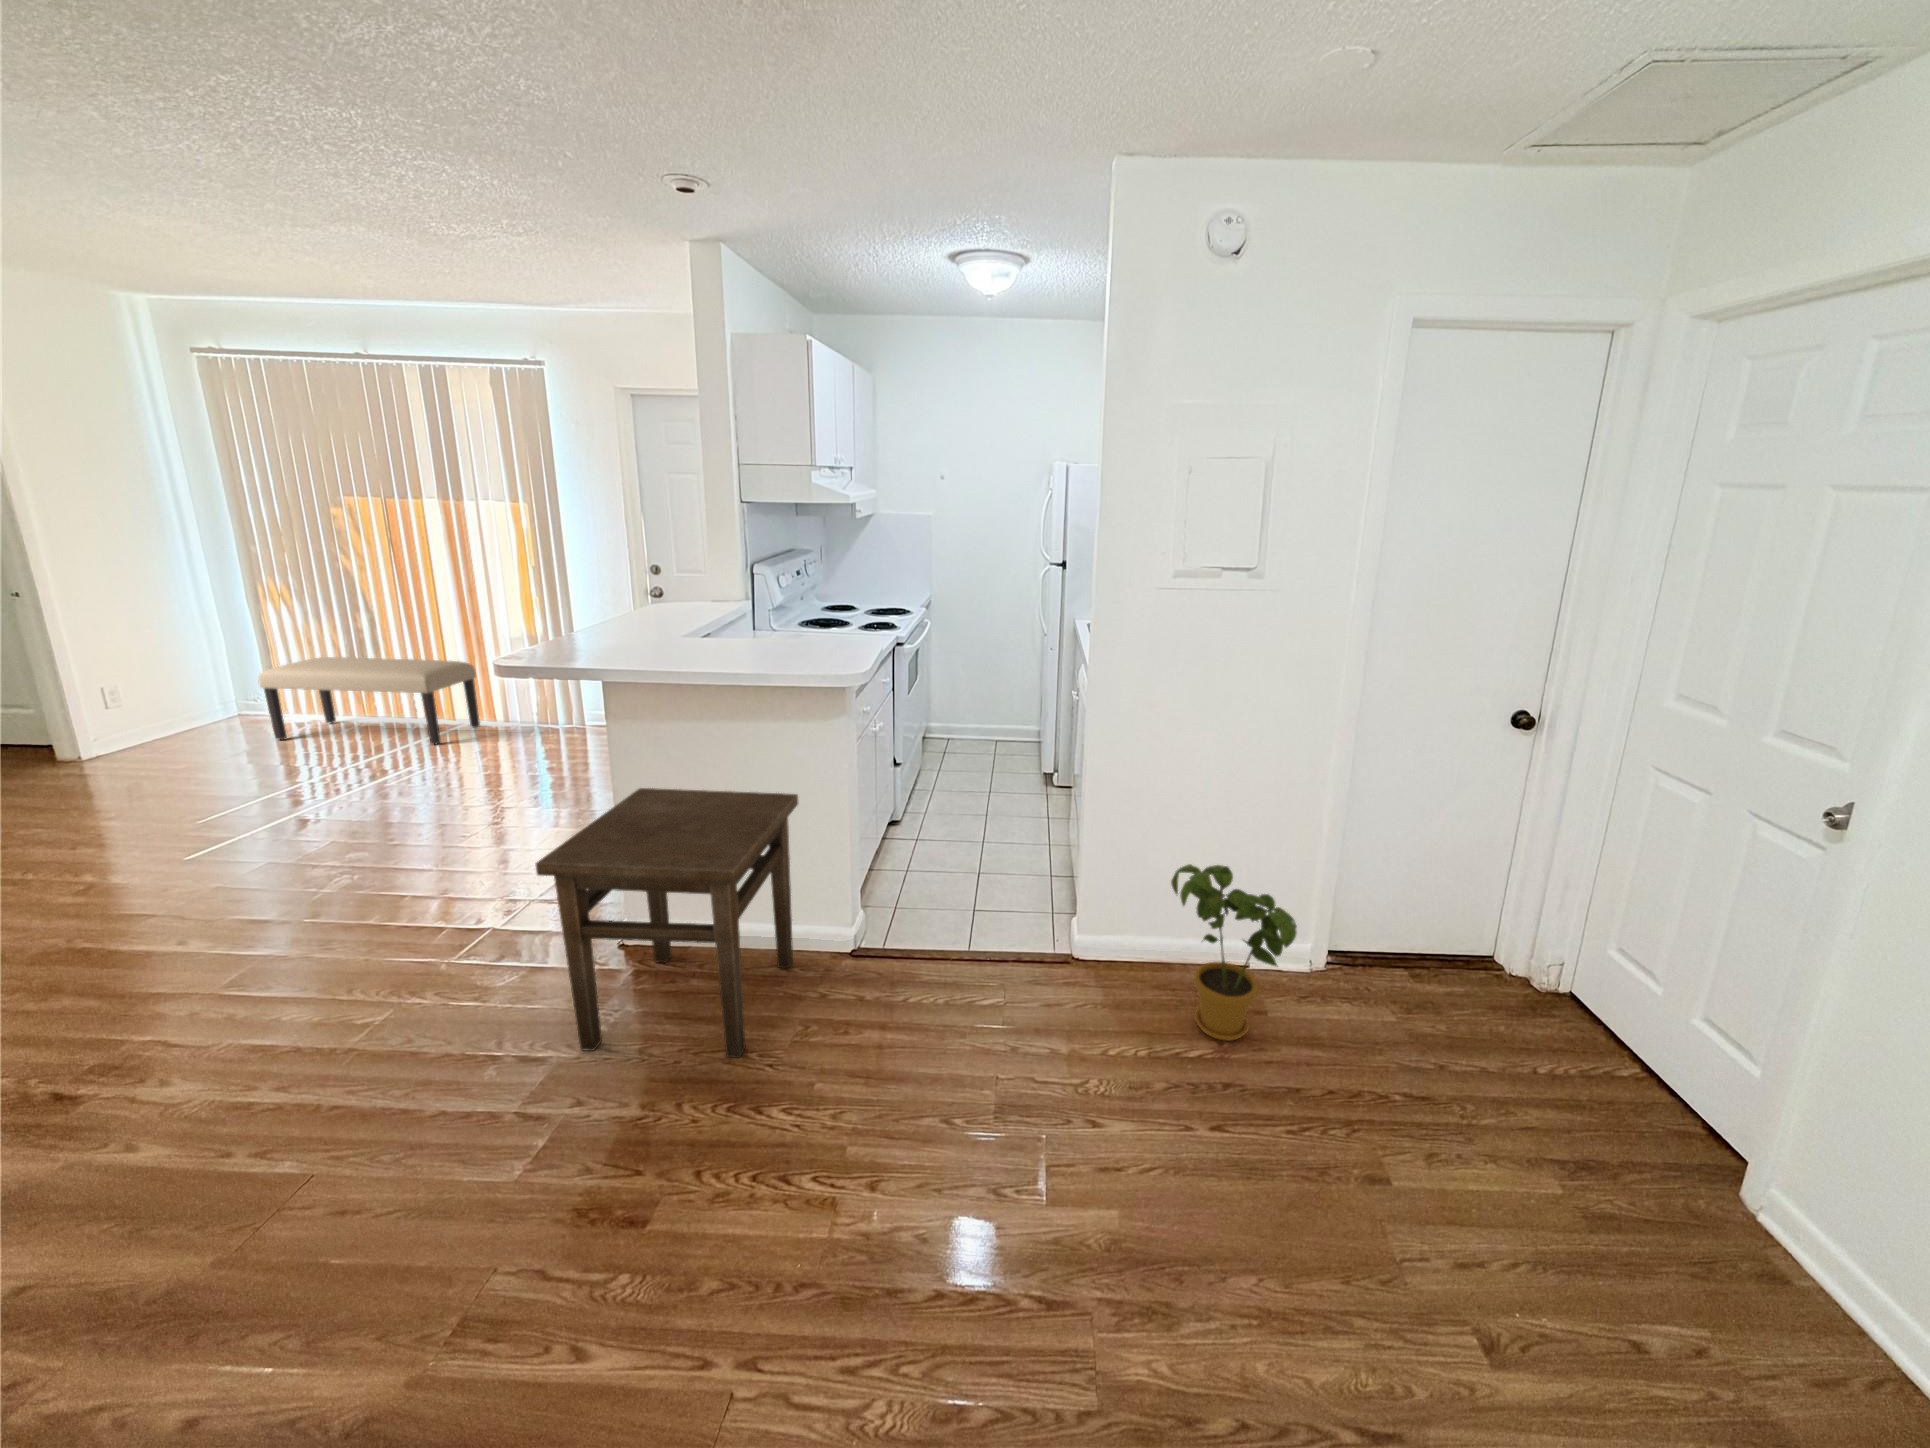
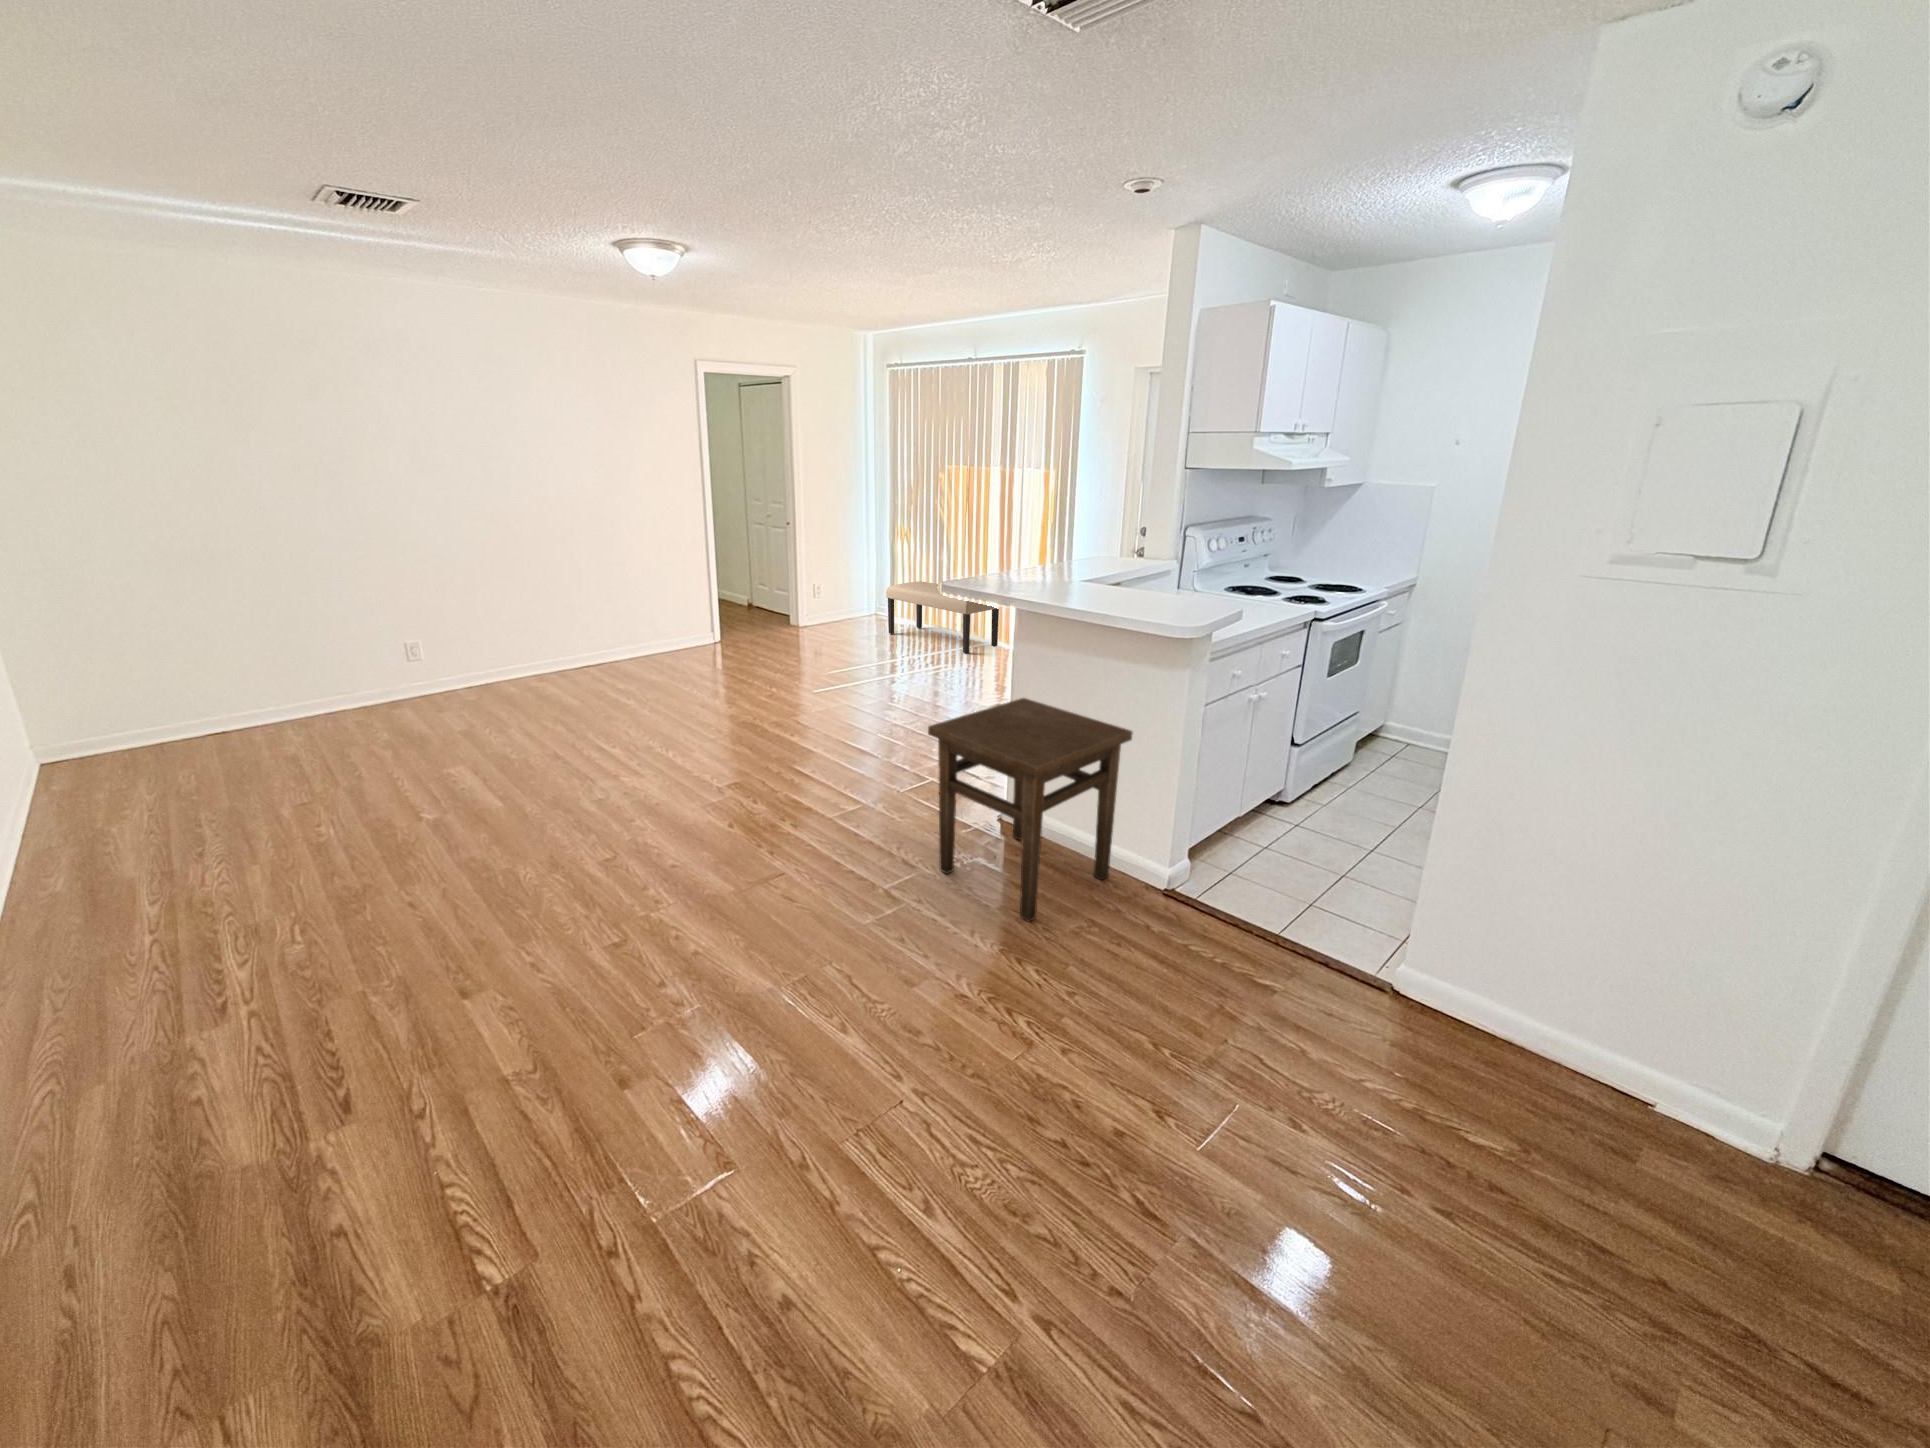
house plant: present [1171,864,1297,1041] -> none [1496,926,1694,1177]

